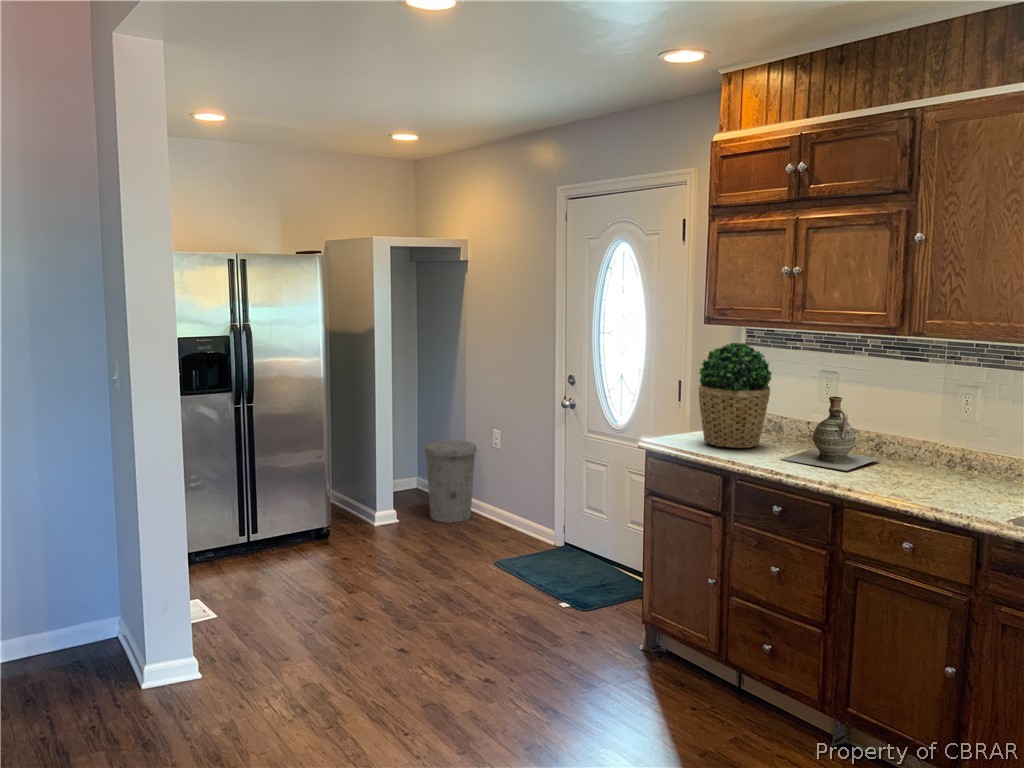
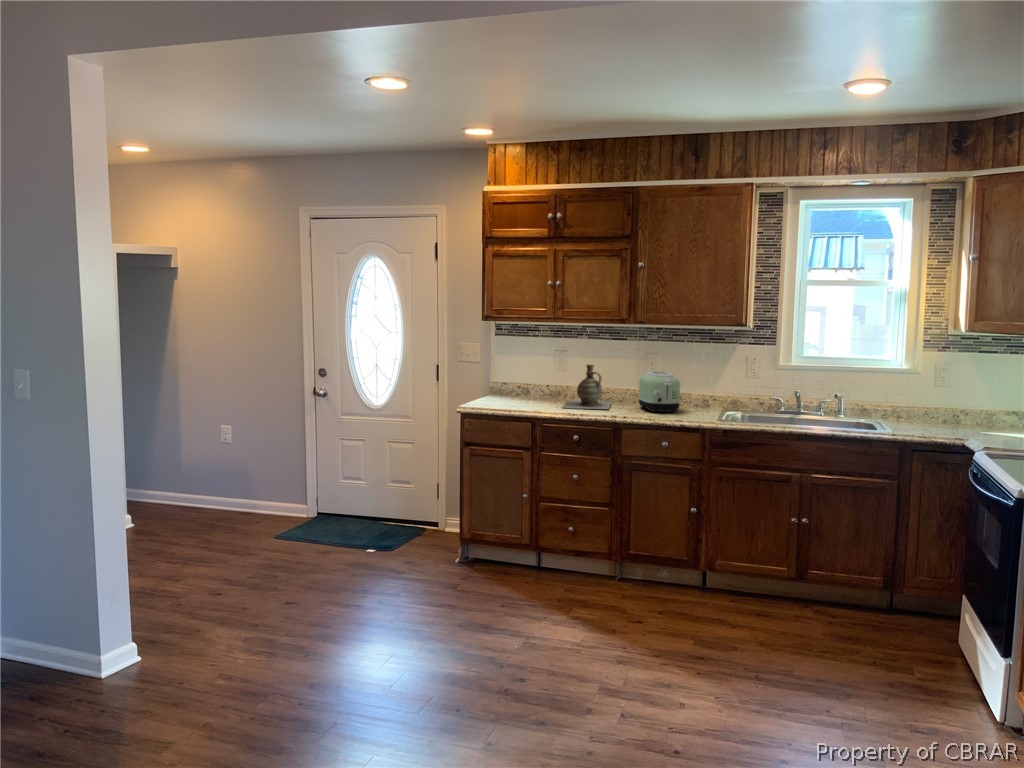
potted plant: present [699,343,772,448] -> none [493,333,542,405]
toaster: none [906,416,979,491] -> present [638,371,680,412]
trash can: present [425,440,477,523] -> none [153,439,208,518]

